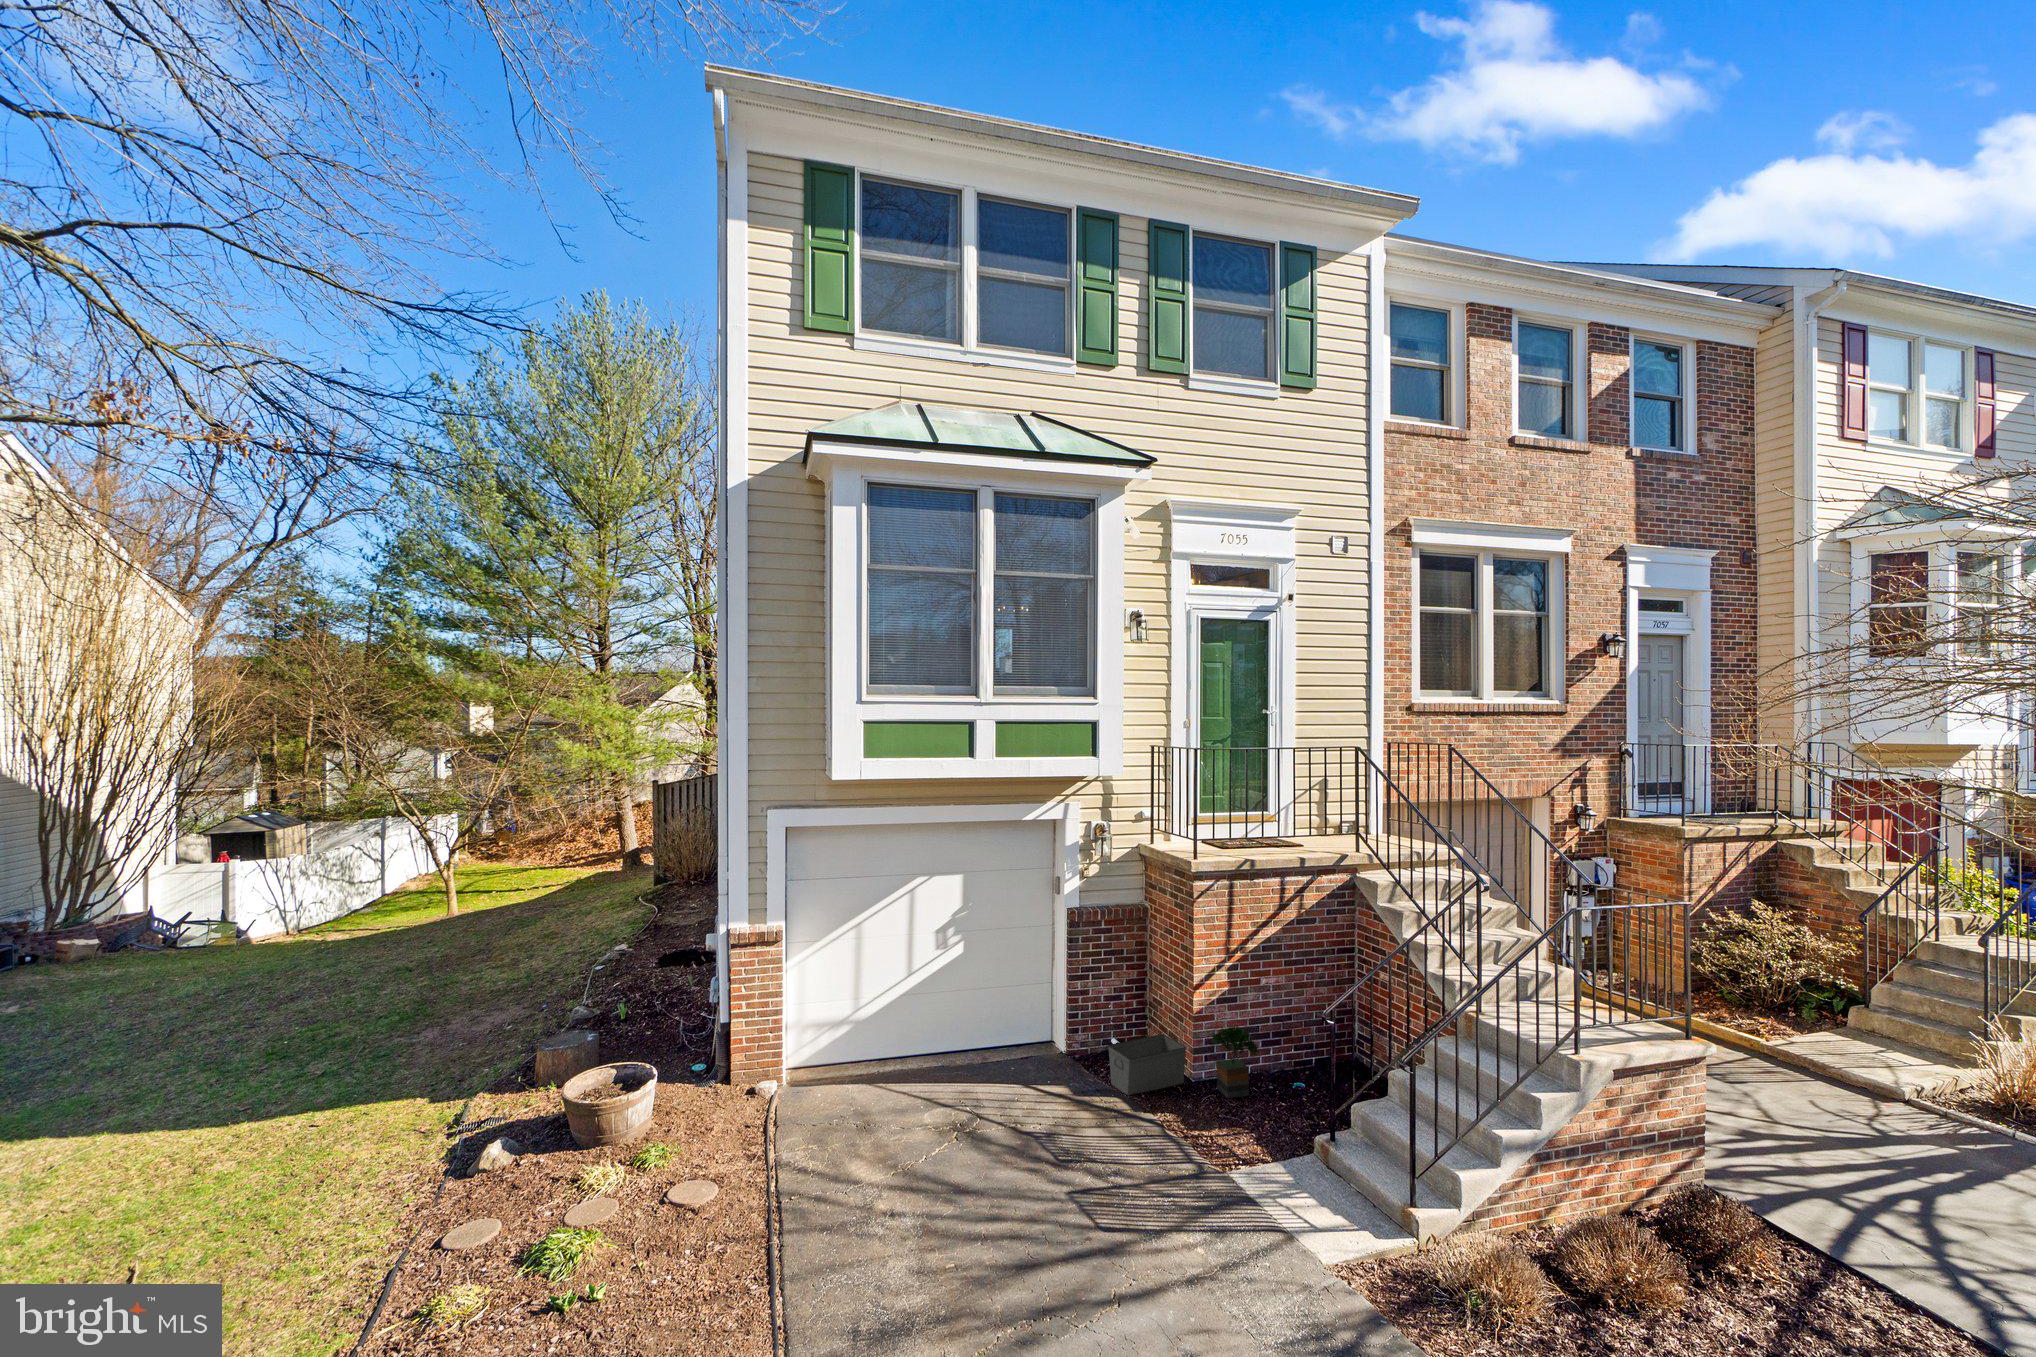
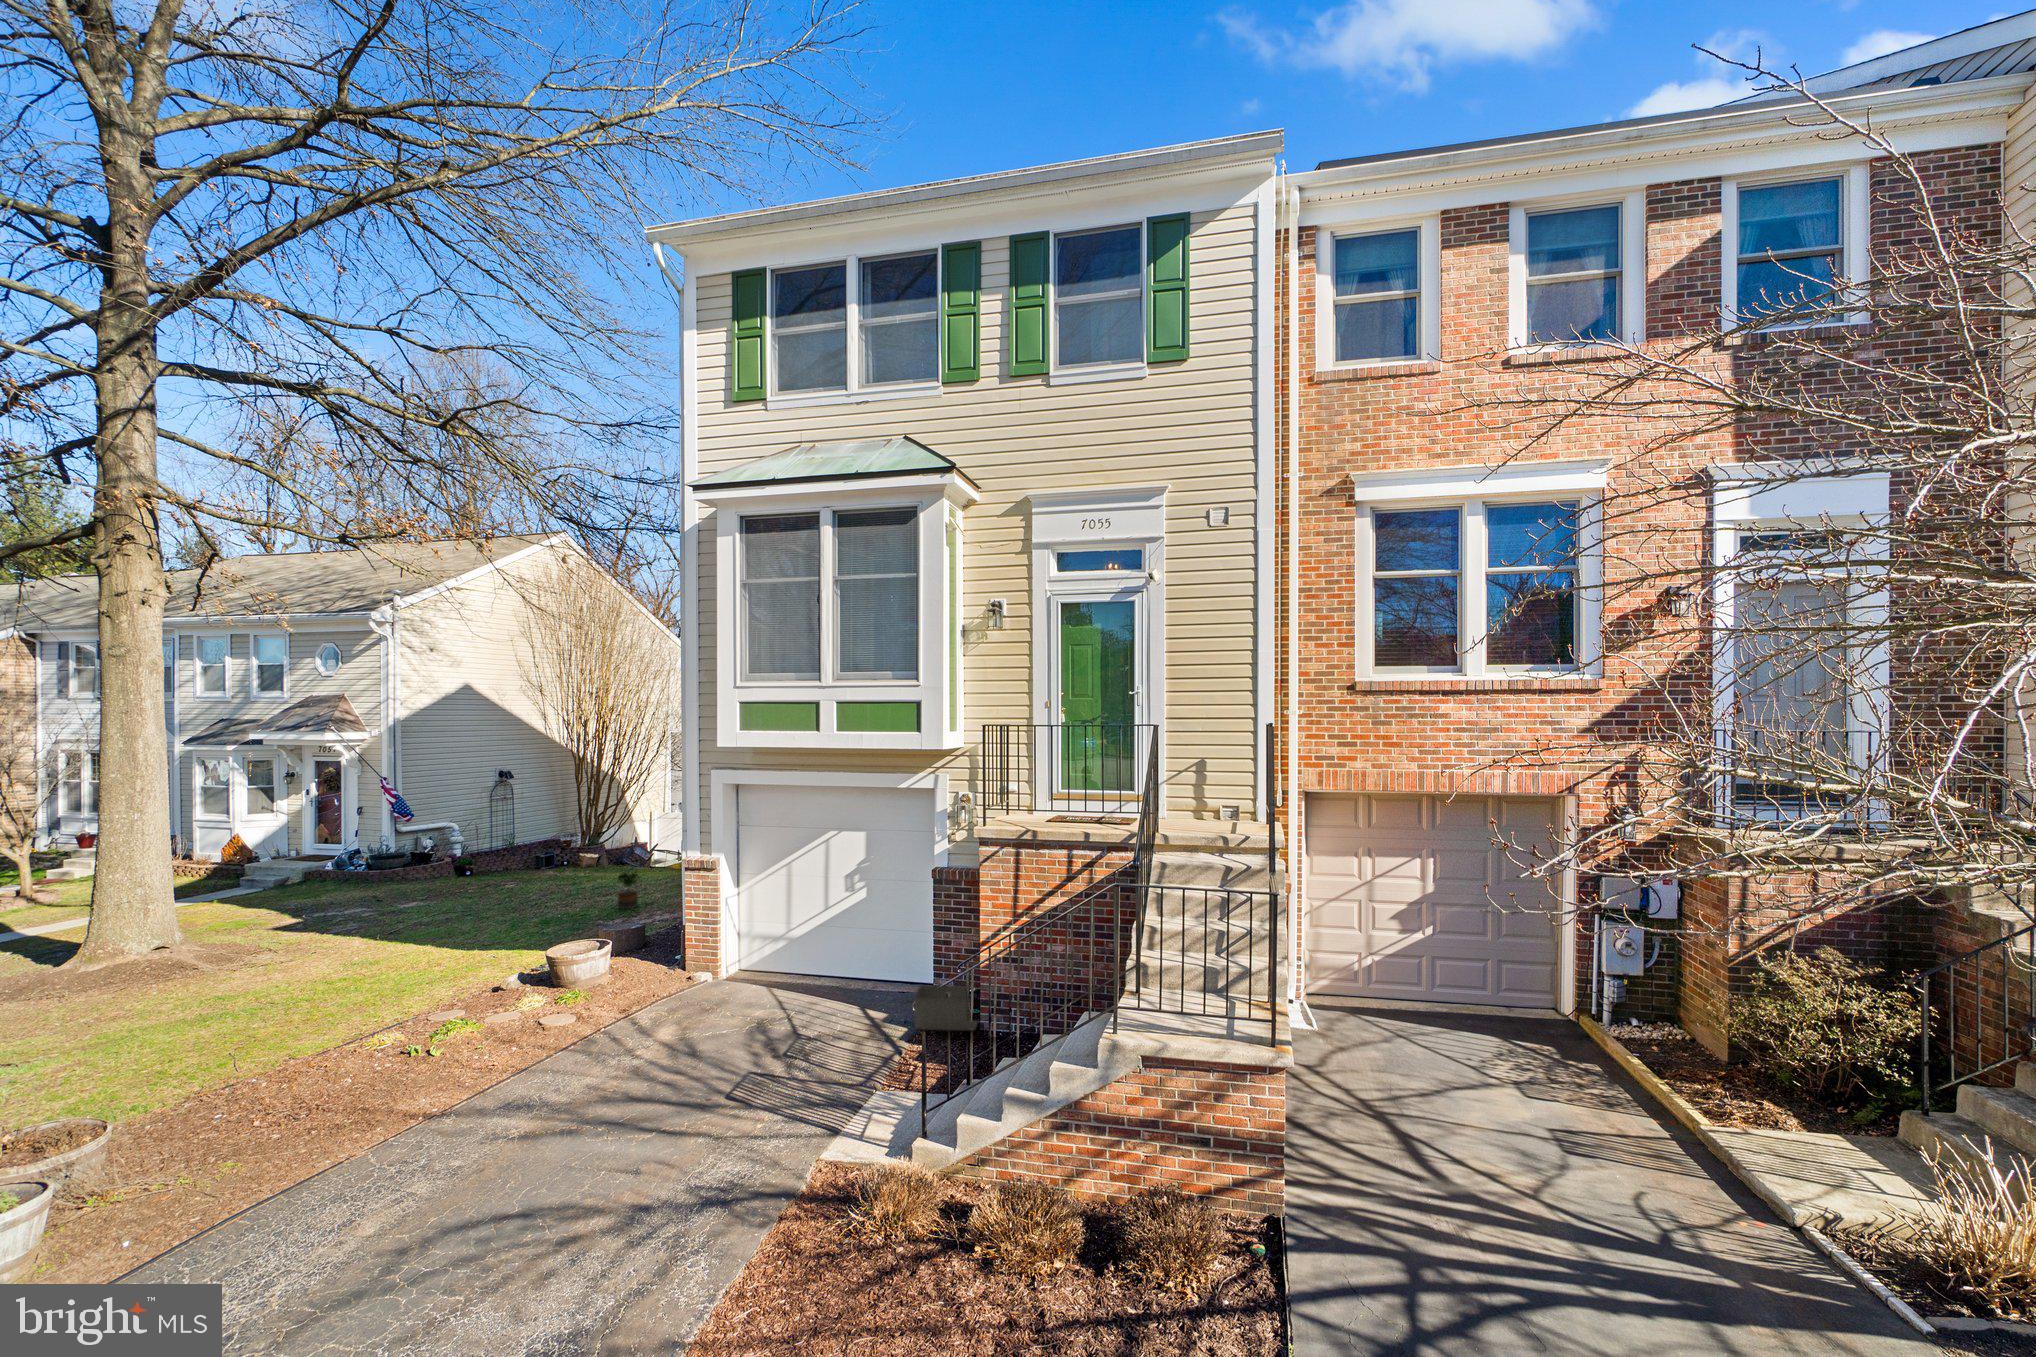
potted tree: present [1212,1027,1259,1098] -> present [618,873,641,909]

